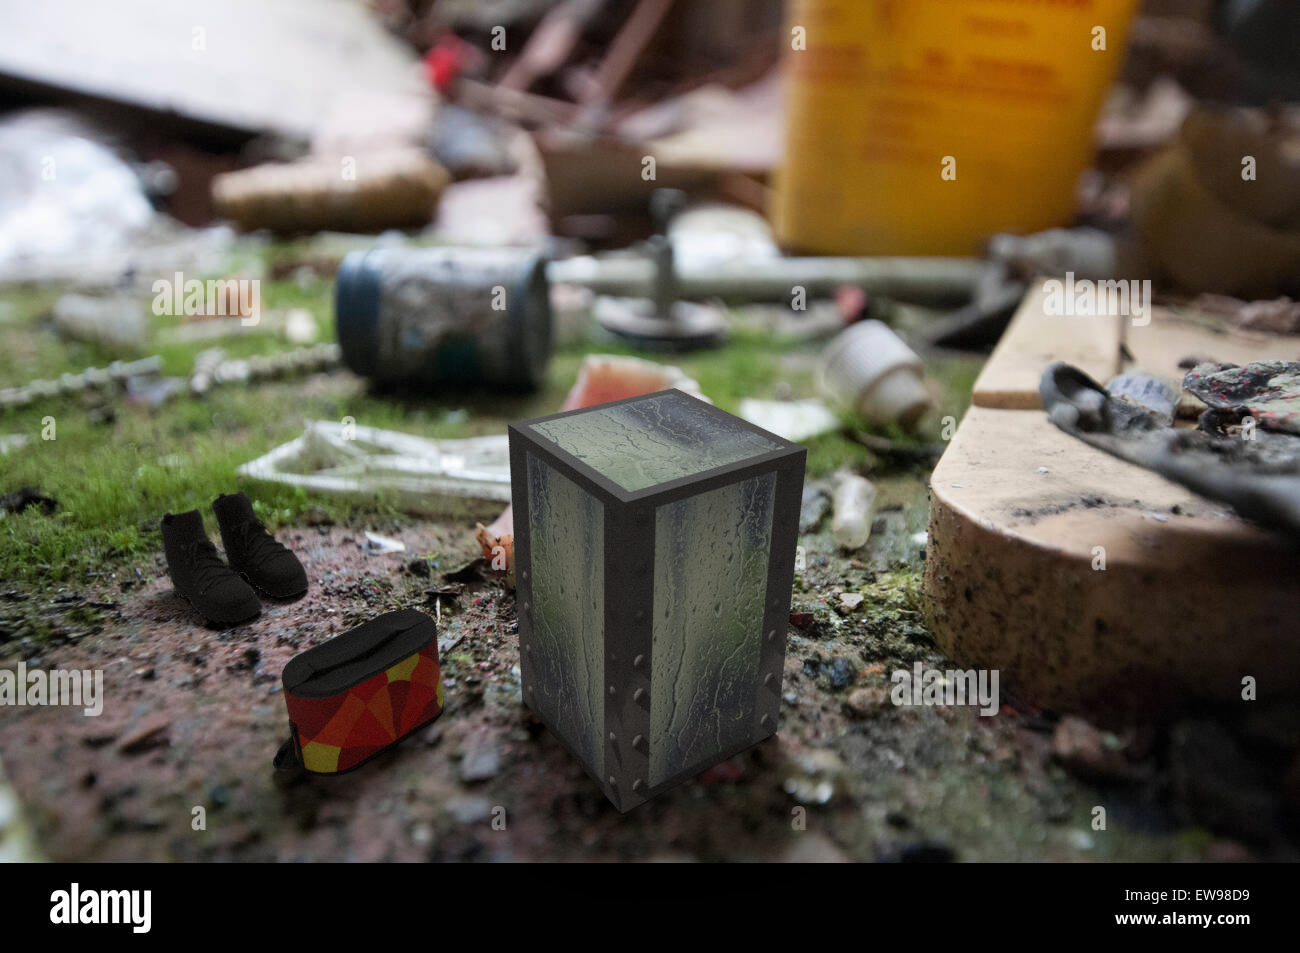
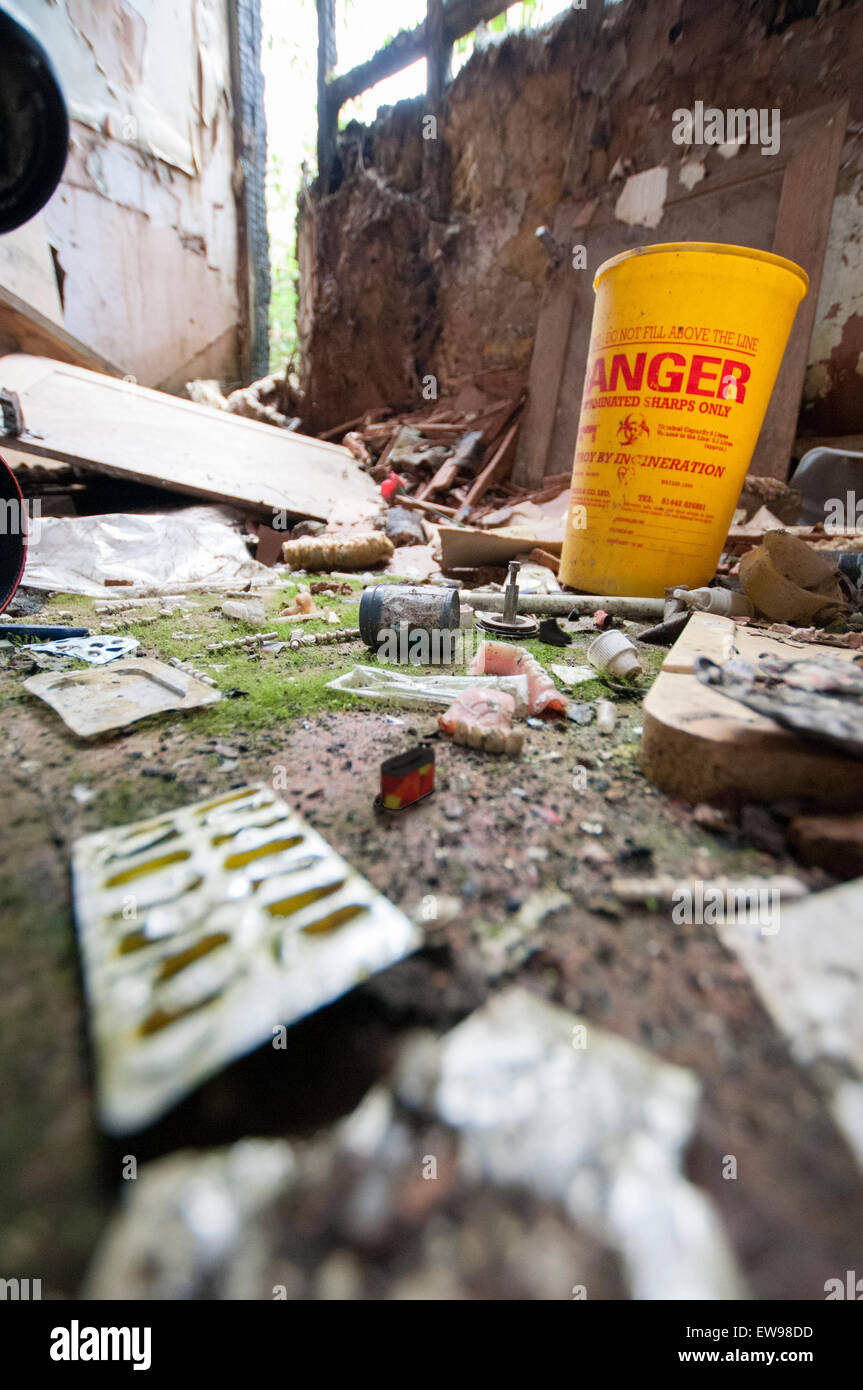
storage box: present [508,388,807,814] -> none [467,660,599,832]
boots: present [159,491,309,623] -> present [538,617,572,646]

